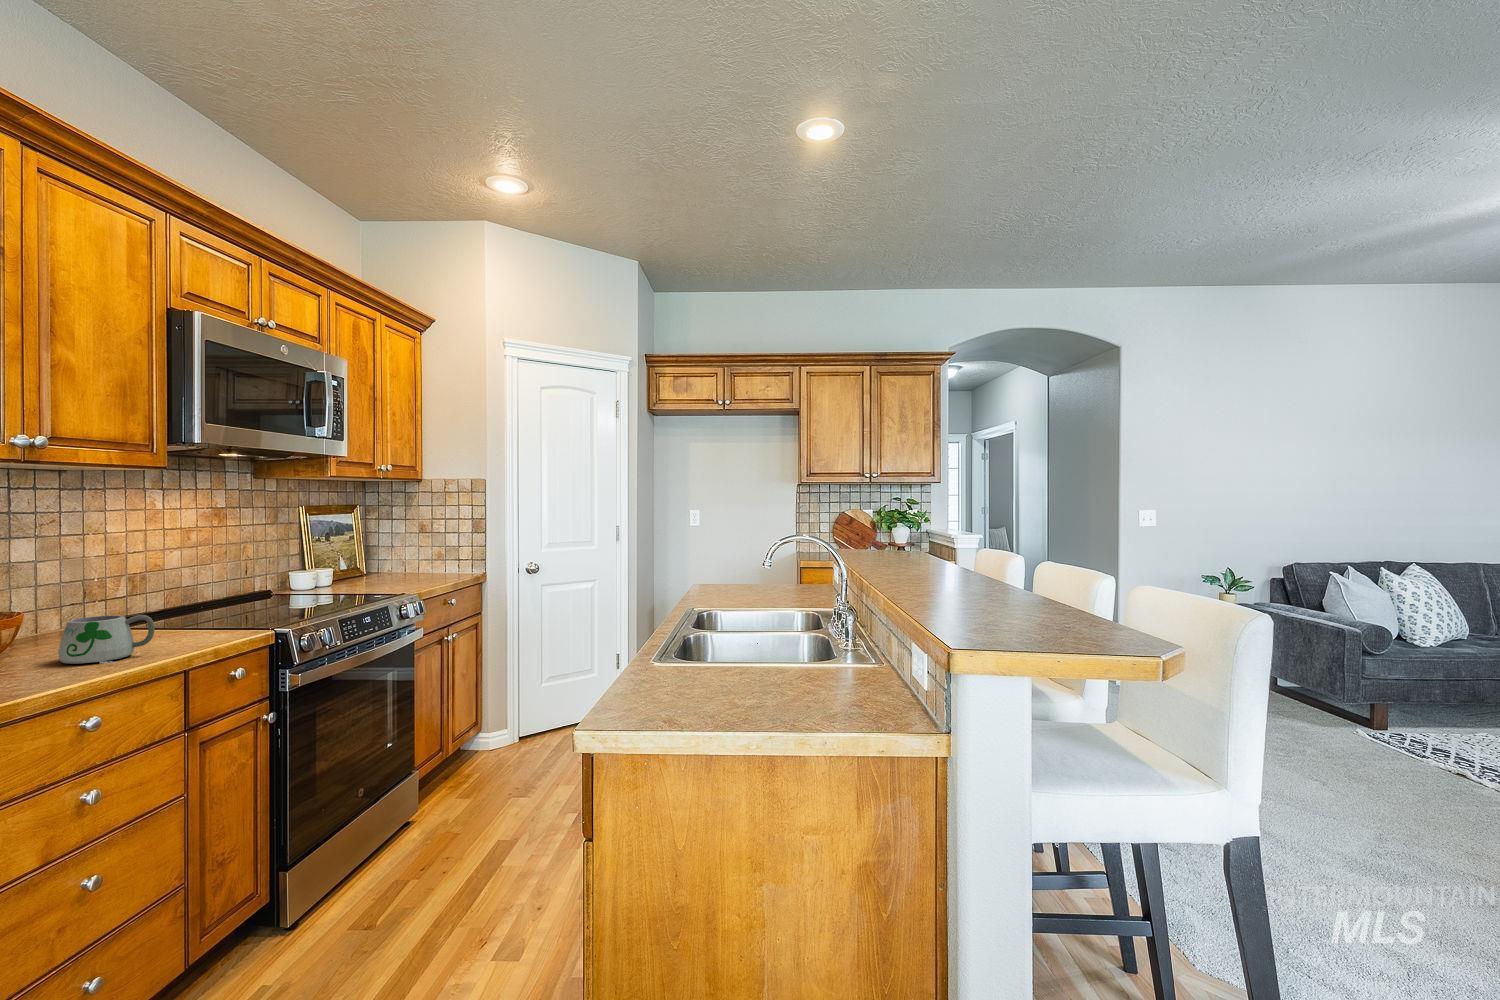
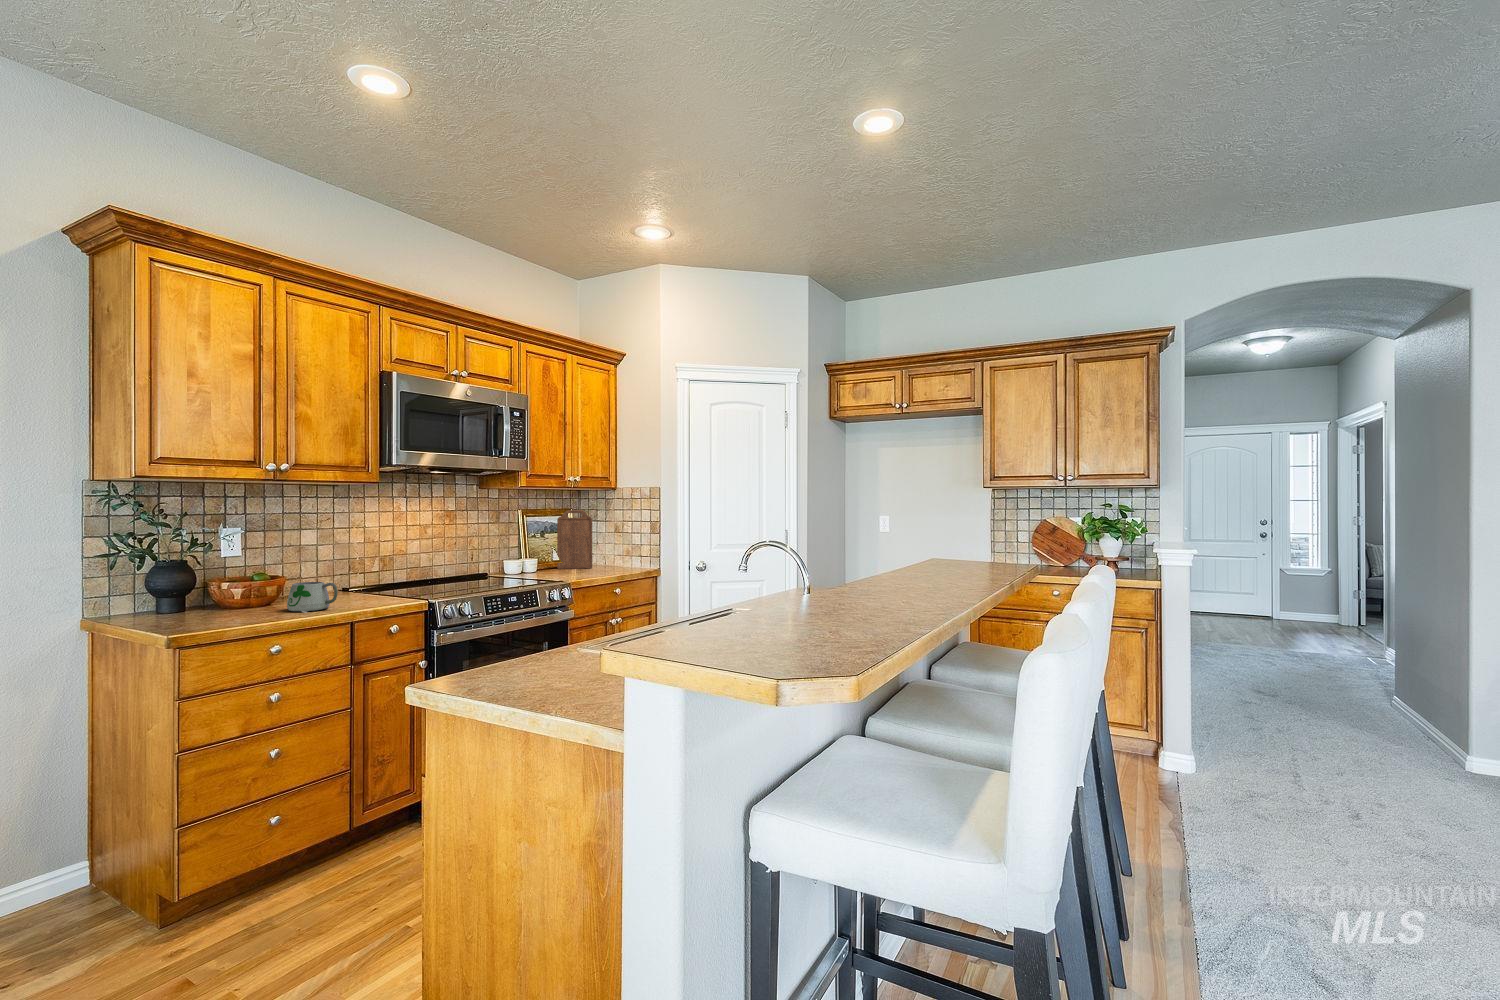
cutting board: none [346,506,393,580] -> present [557,510,592,569]

